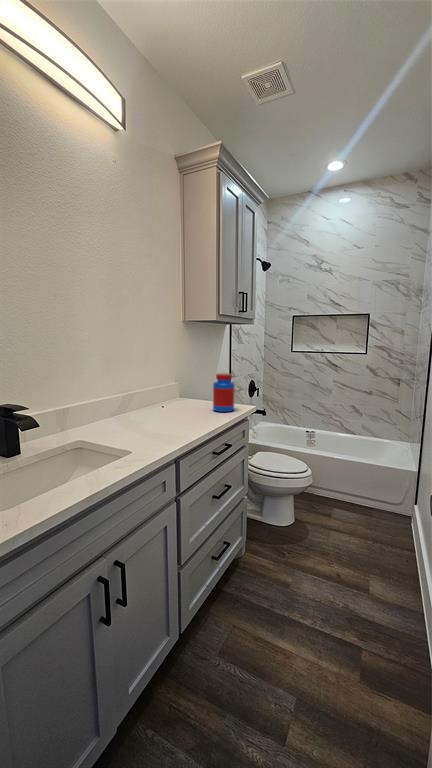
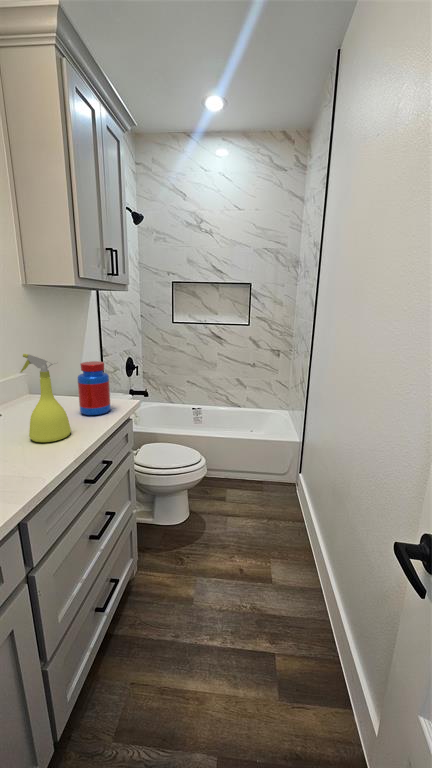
spray bottle: none [180,363,207,423] -> present [21,354,71,442]

